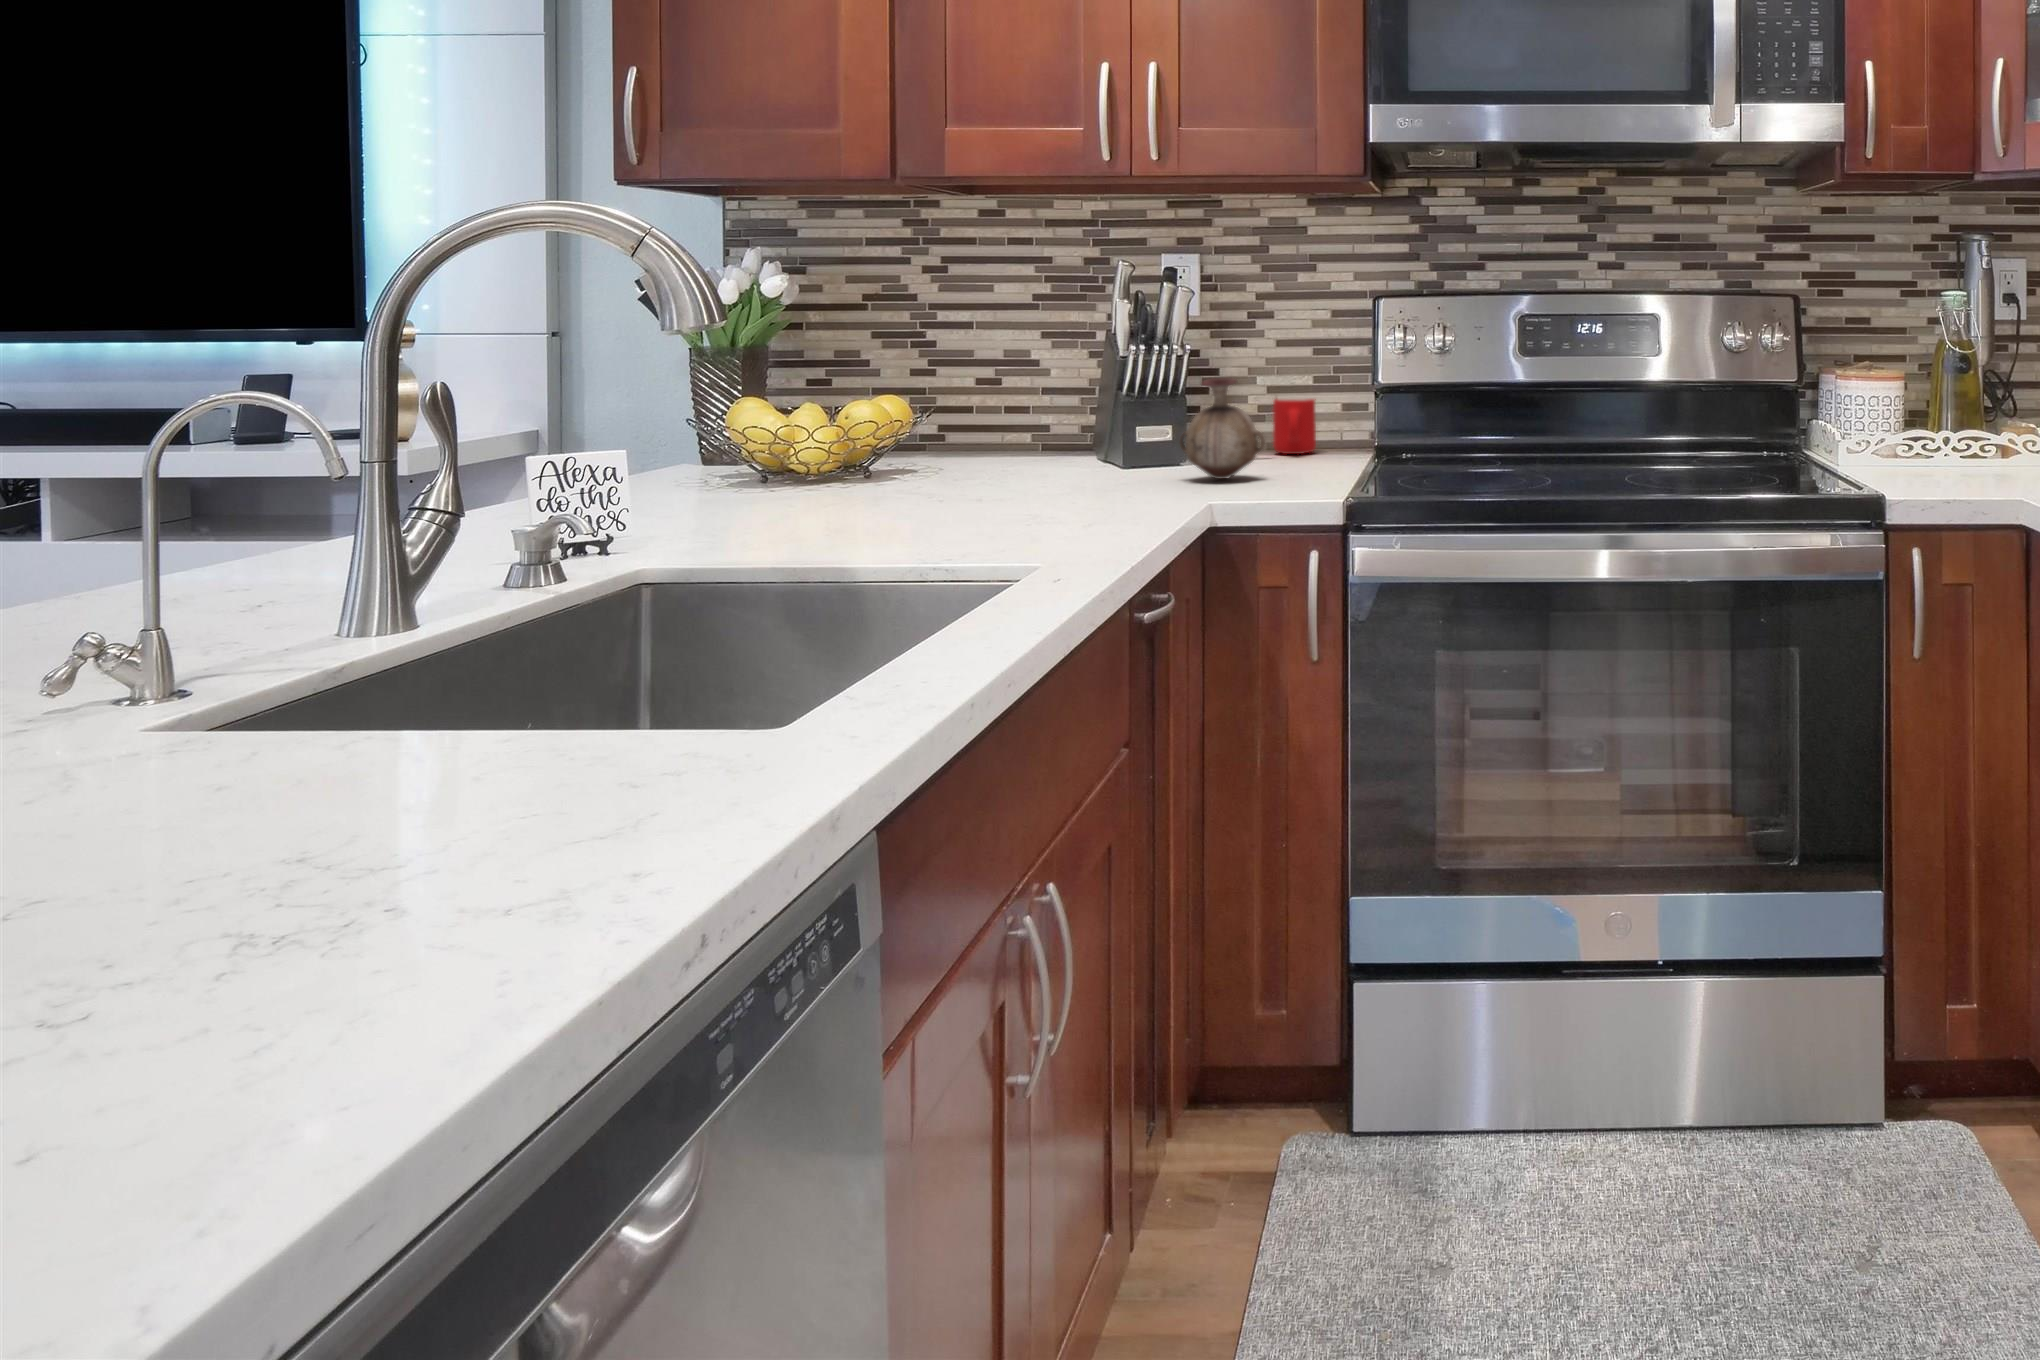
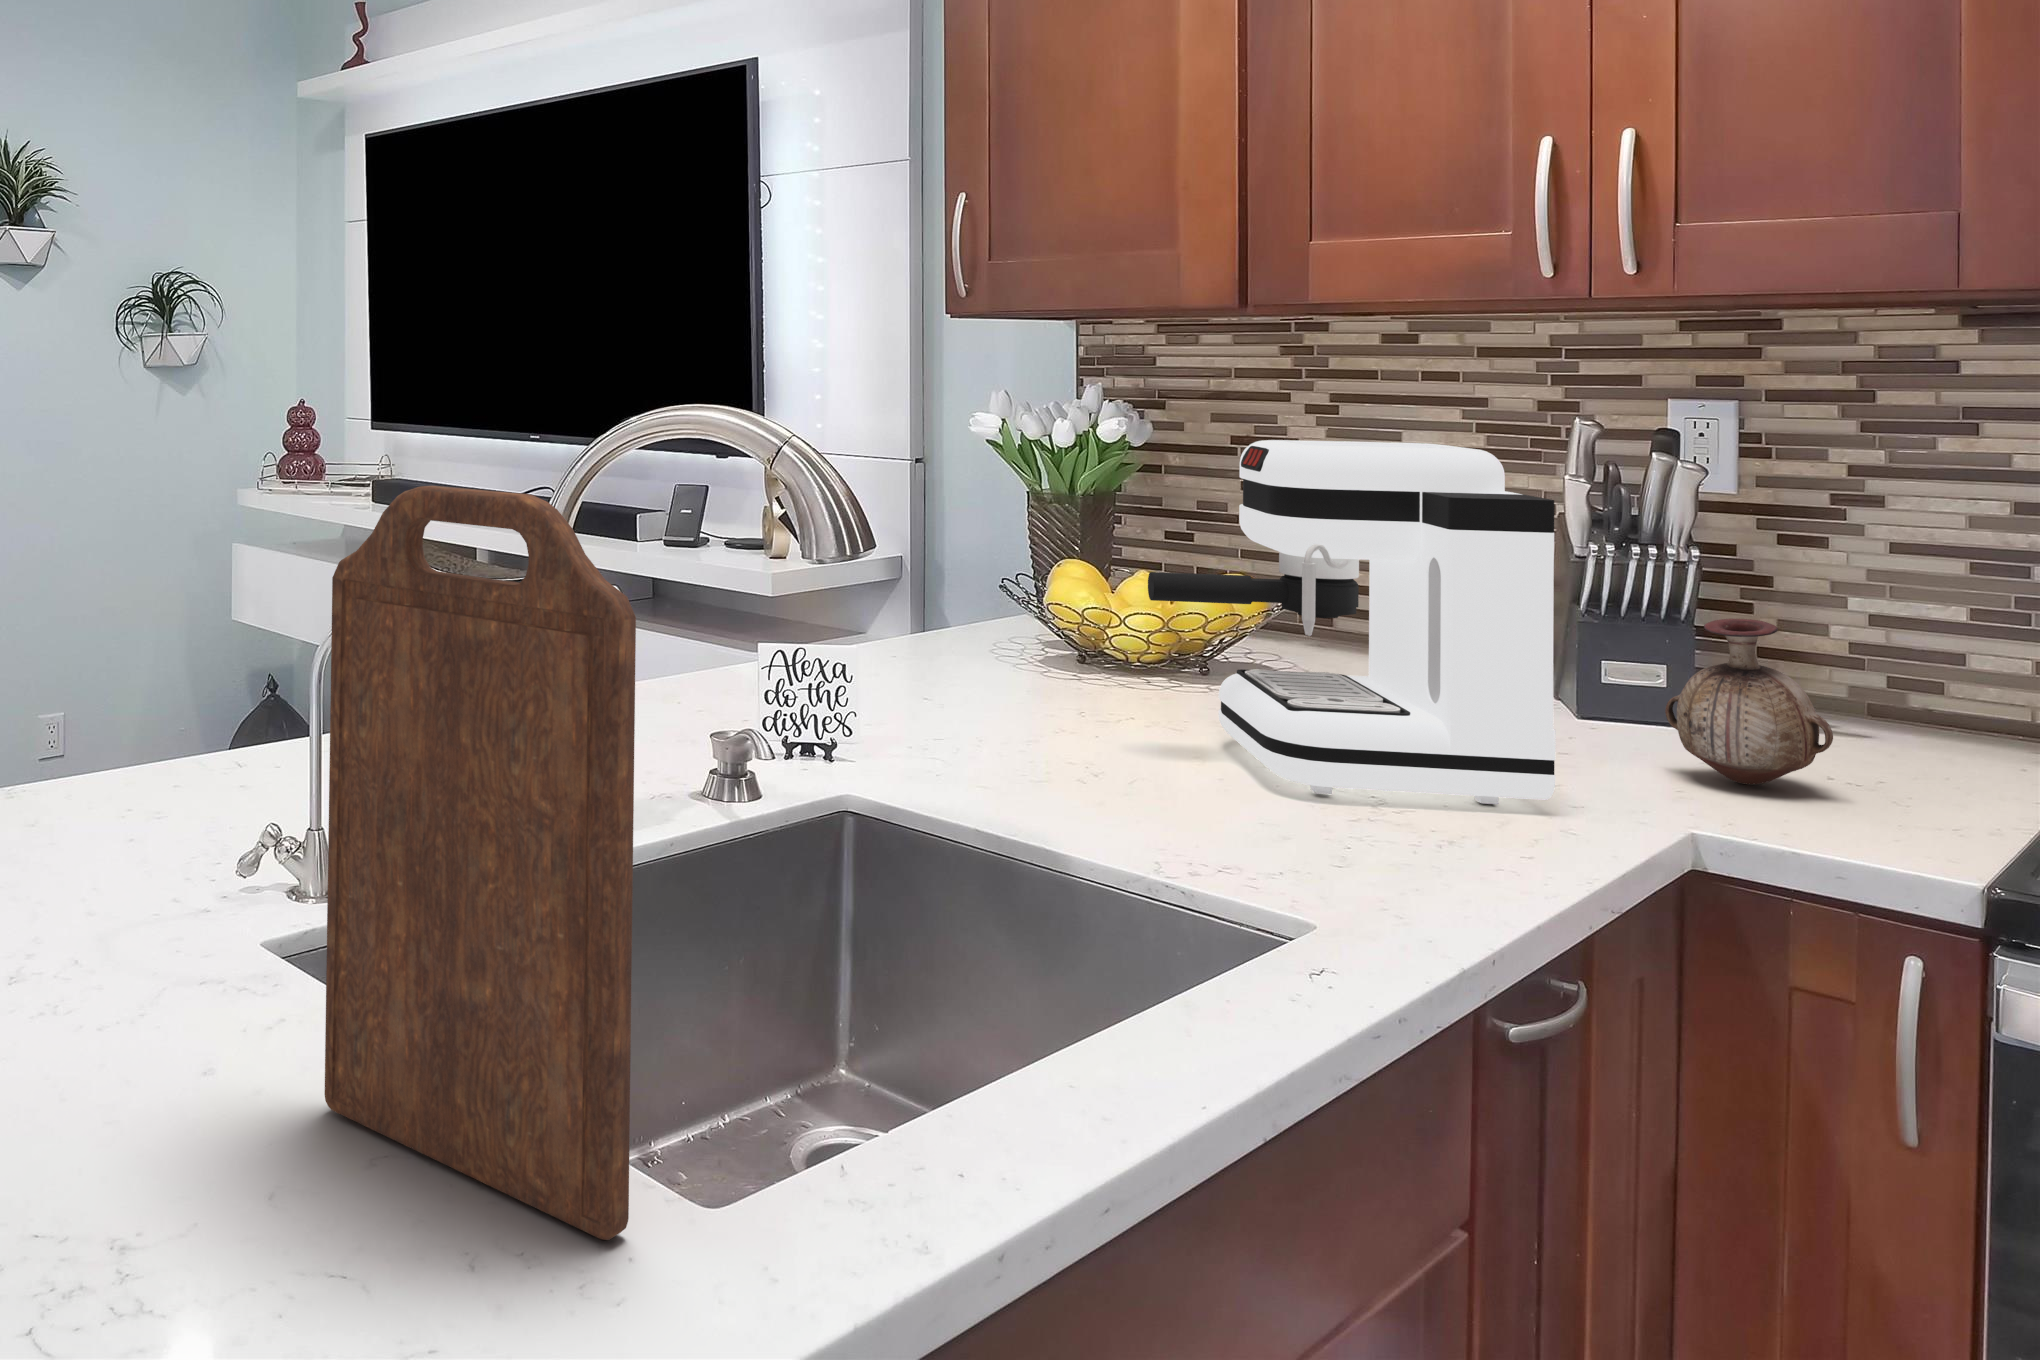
cutting board: none [175,165,626,832] -> present [325,486,636,1240]
coffee maker: none [844,266,1133,516] -> present [1148,440,1556,804]
mug: present [1273,399,1316,454] -> none [1881,640,1975,744]

